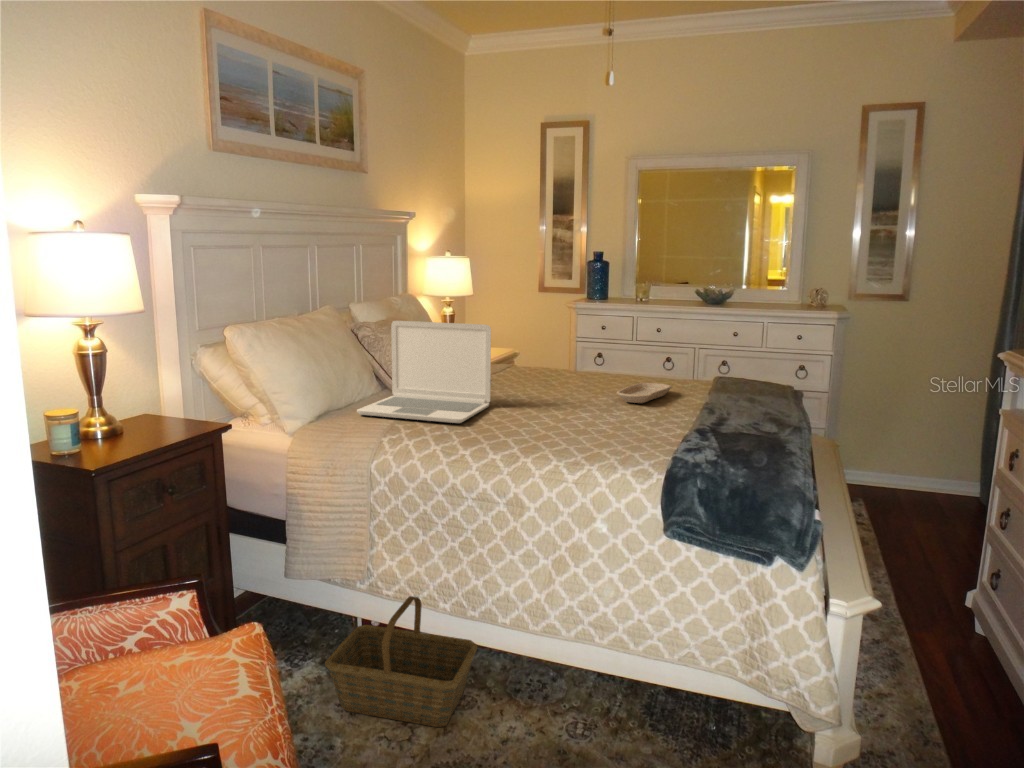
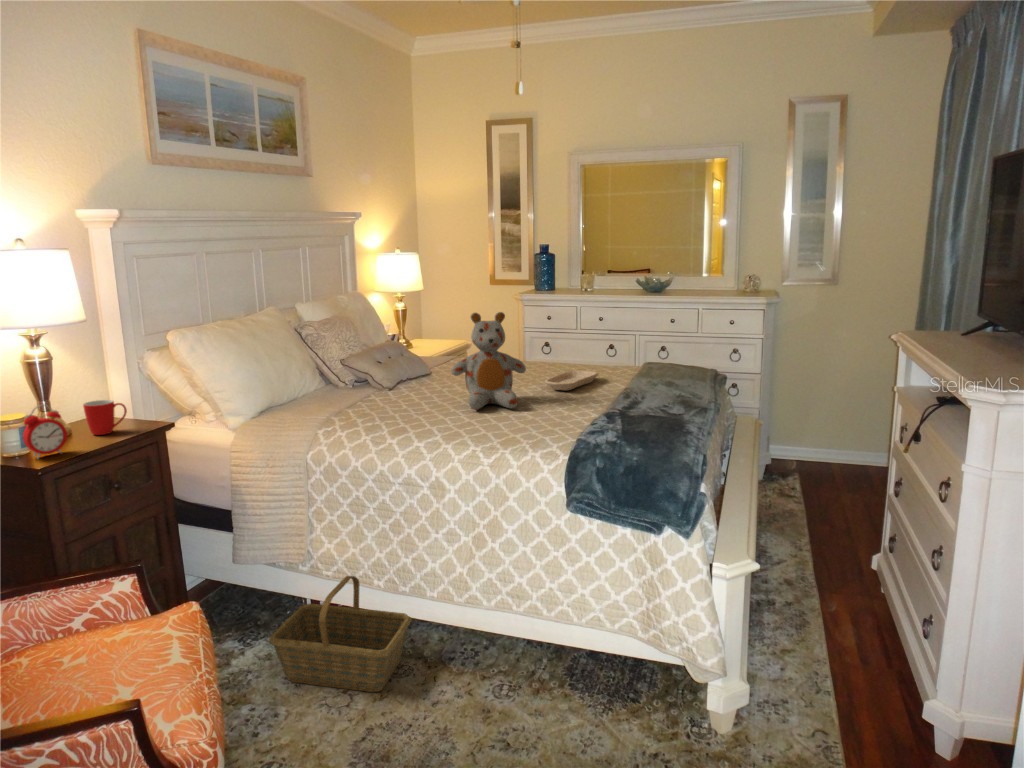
stuffed bear: none [521,316,601,420] -> present [451,312,526,410]
laptop: present [357,321,491,423] -> none [298,320,425,415]
mug: none [135,396,181,434] -> present [83,400,127,435]
alarm clock: none [73,398,119,457] -> present [23,405,67,458]

